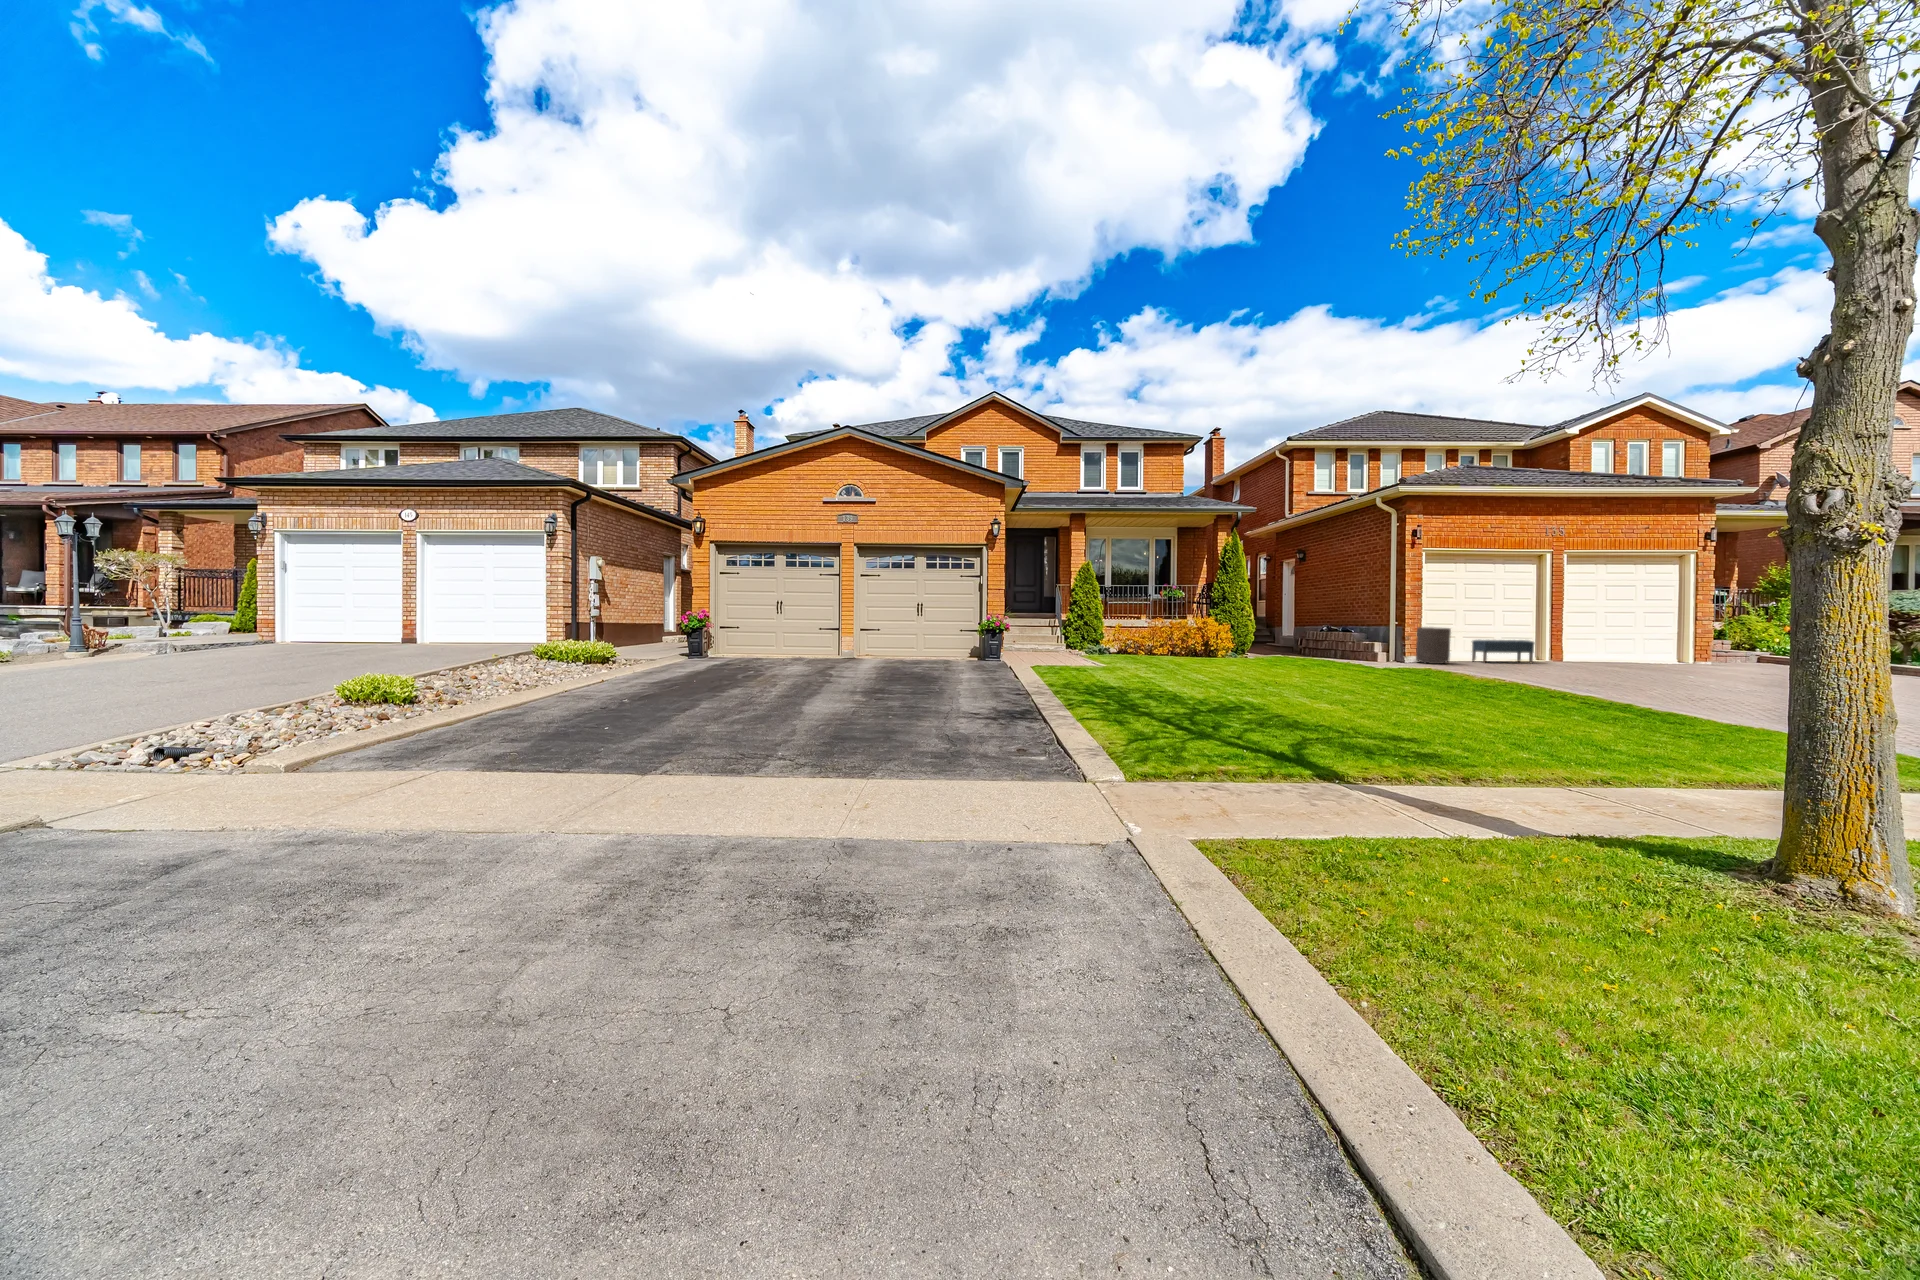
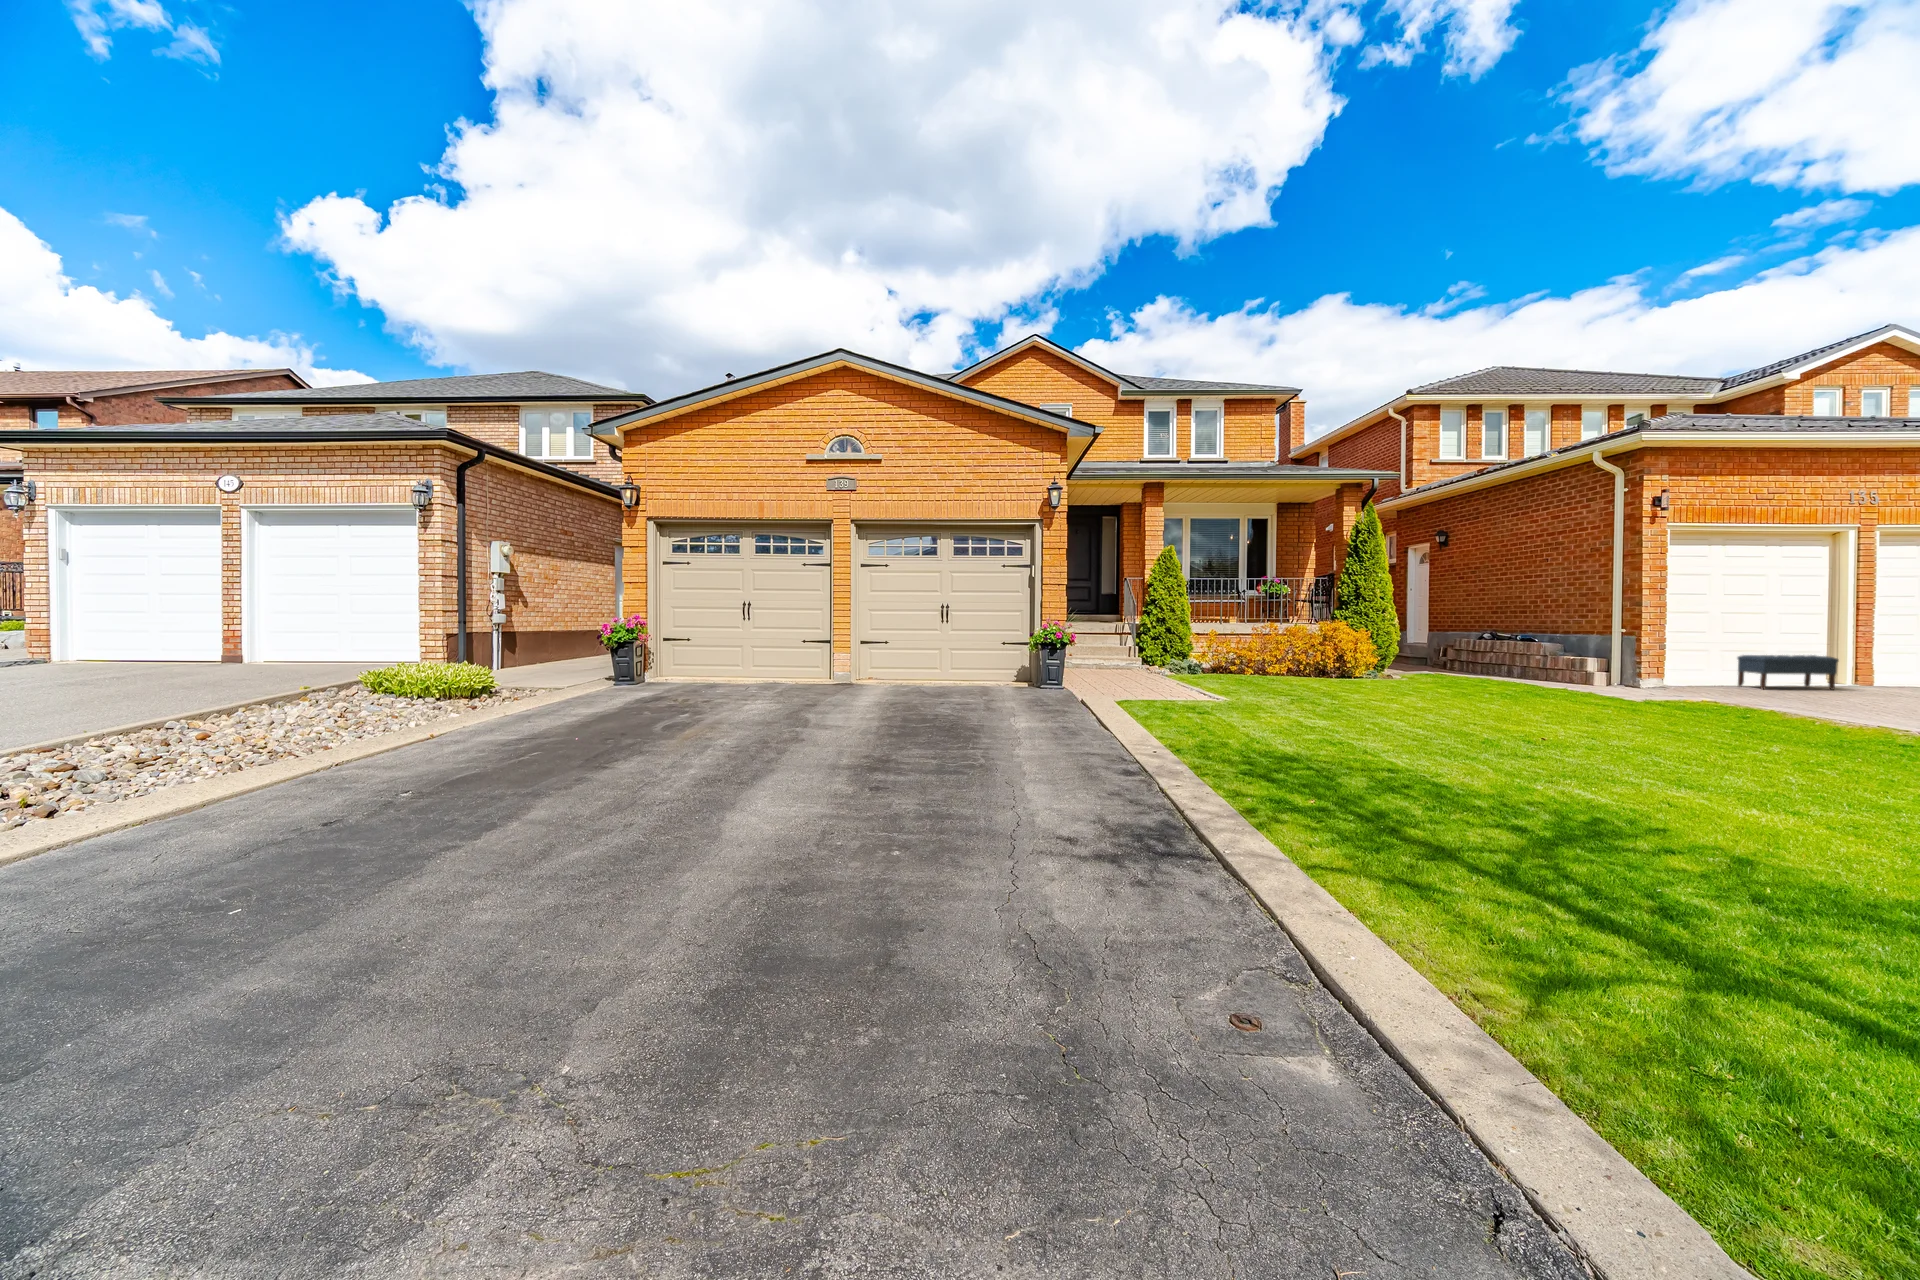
trash can: present [1416,627,1451,664] -> none [1659,637,1718,691]

